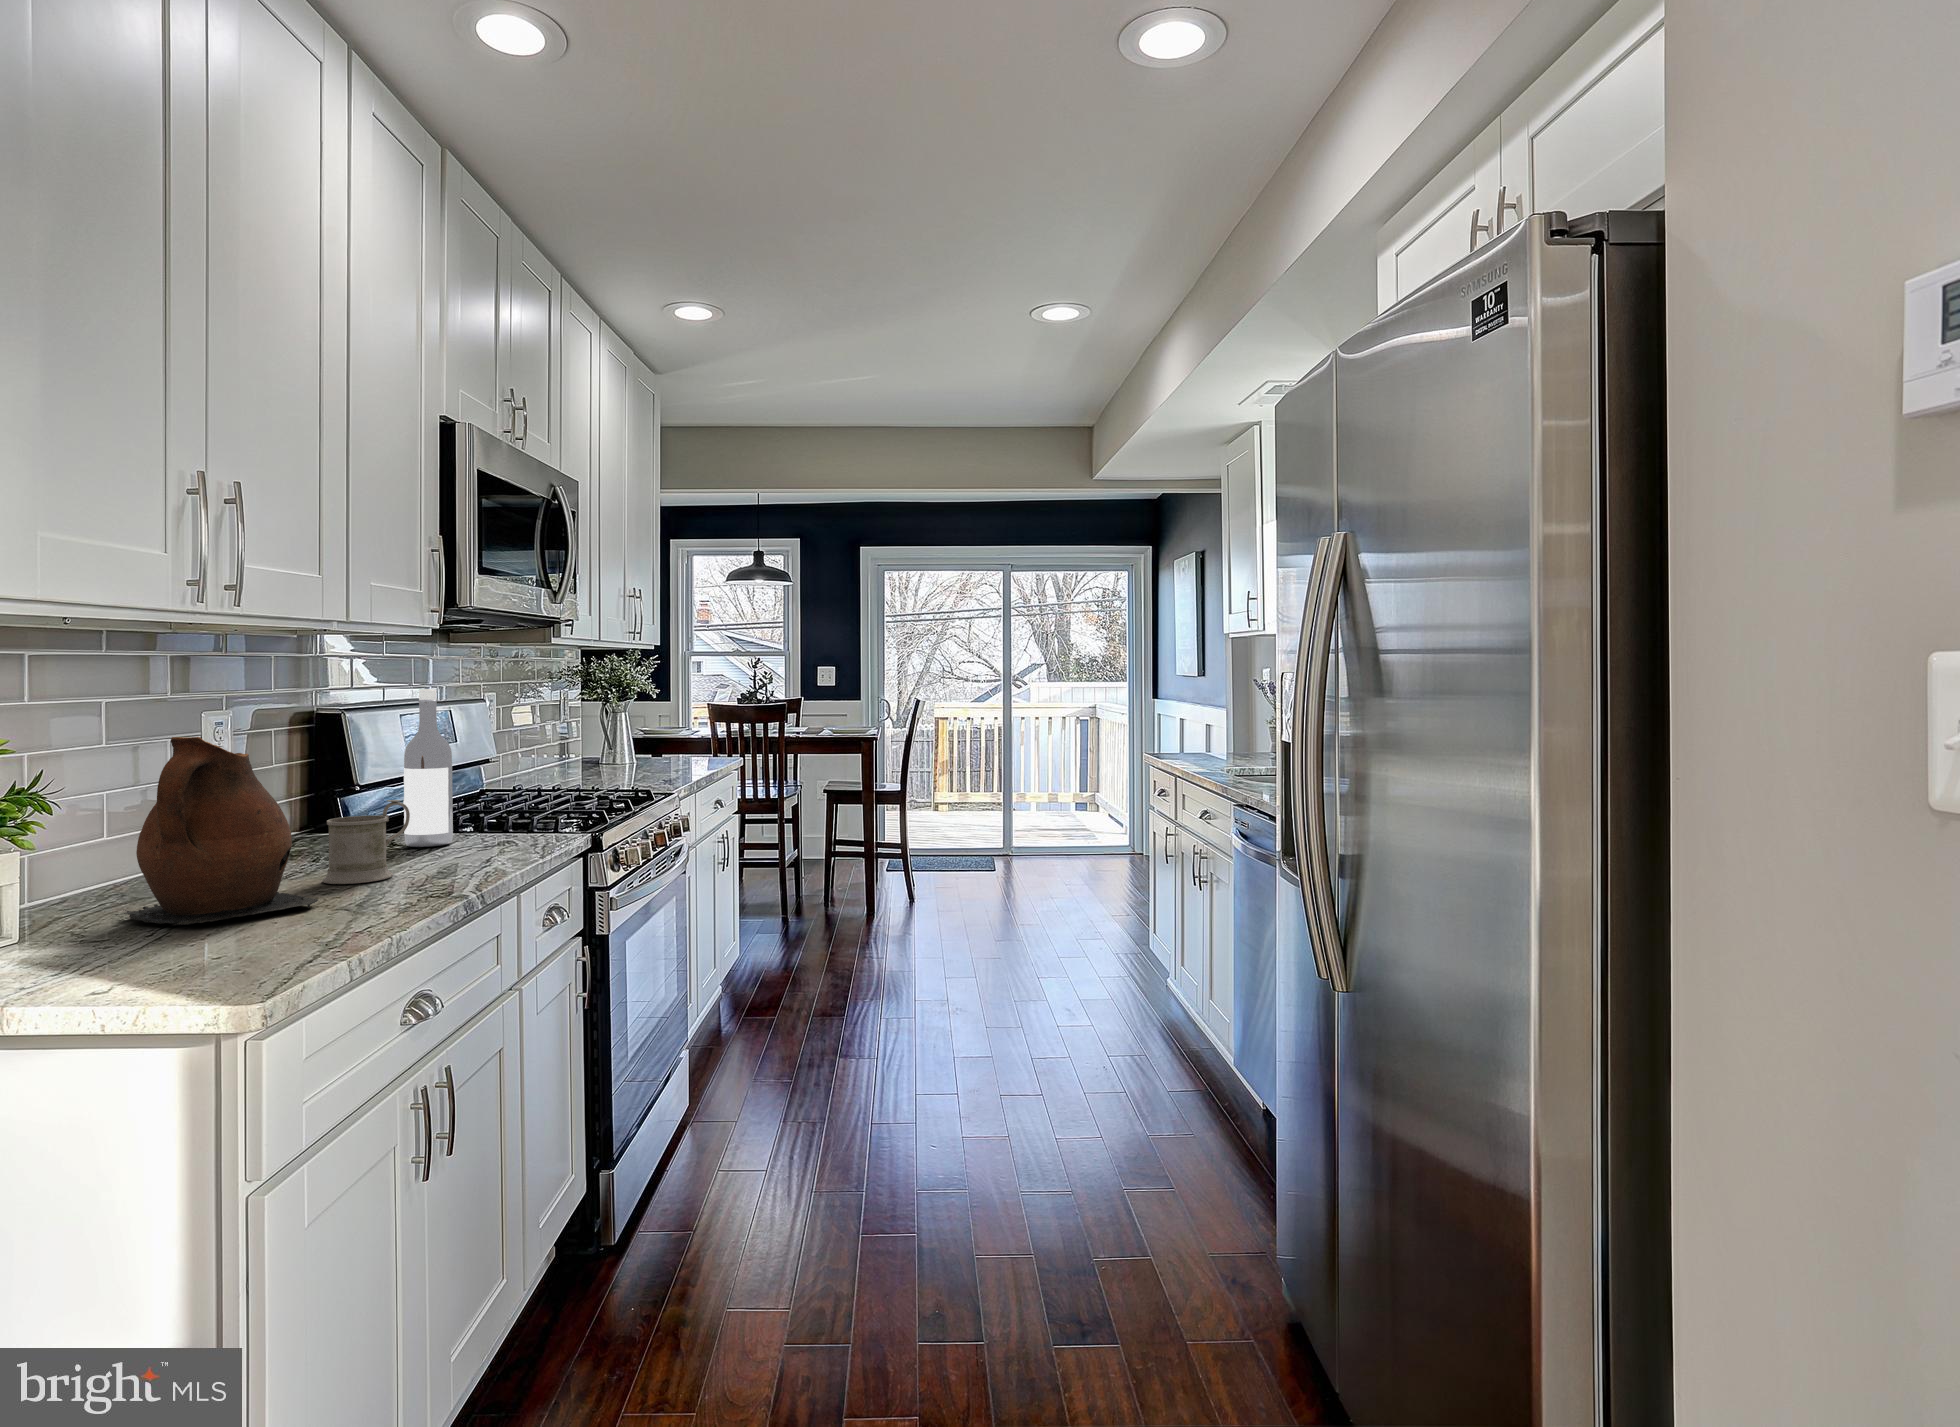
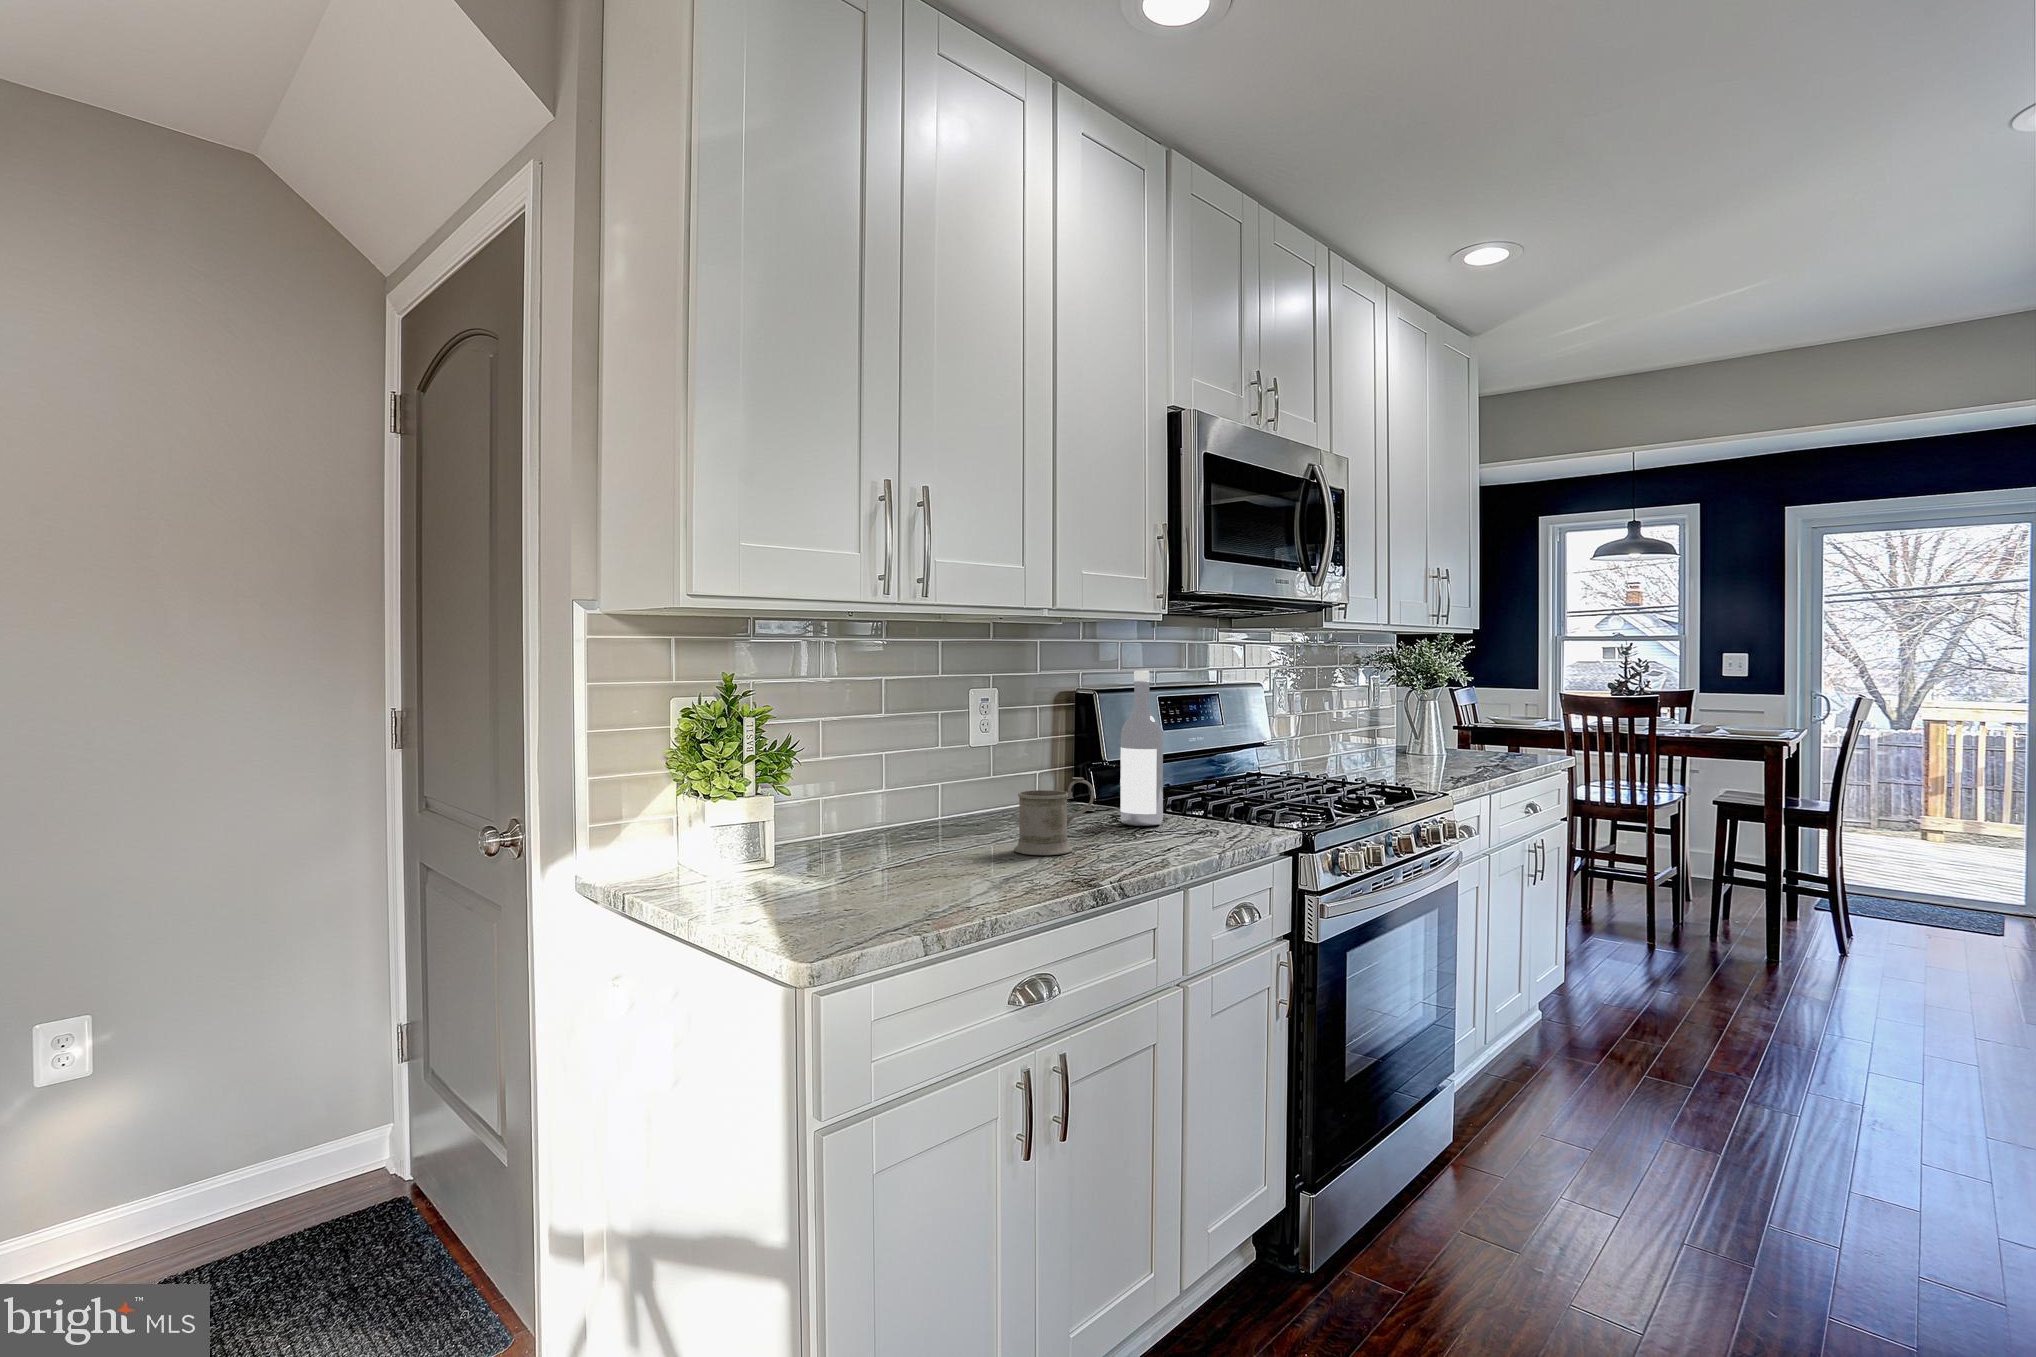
ceramic pitcher: present [115,737,318,925] -> none [841,708,980,875]

